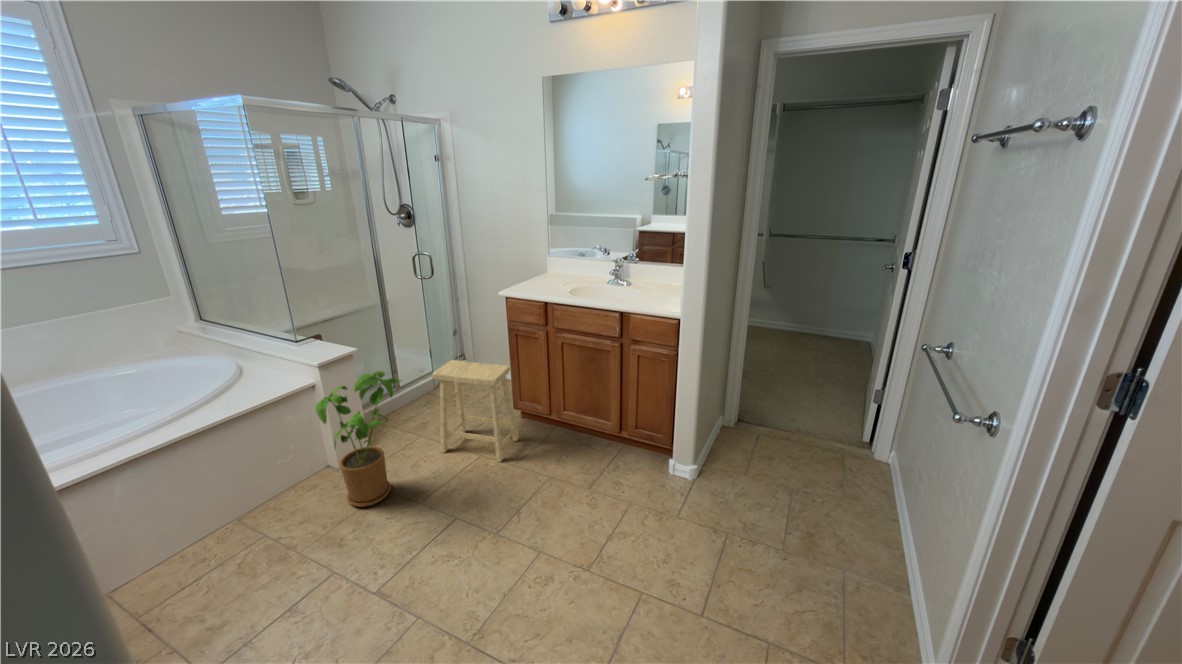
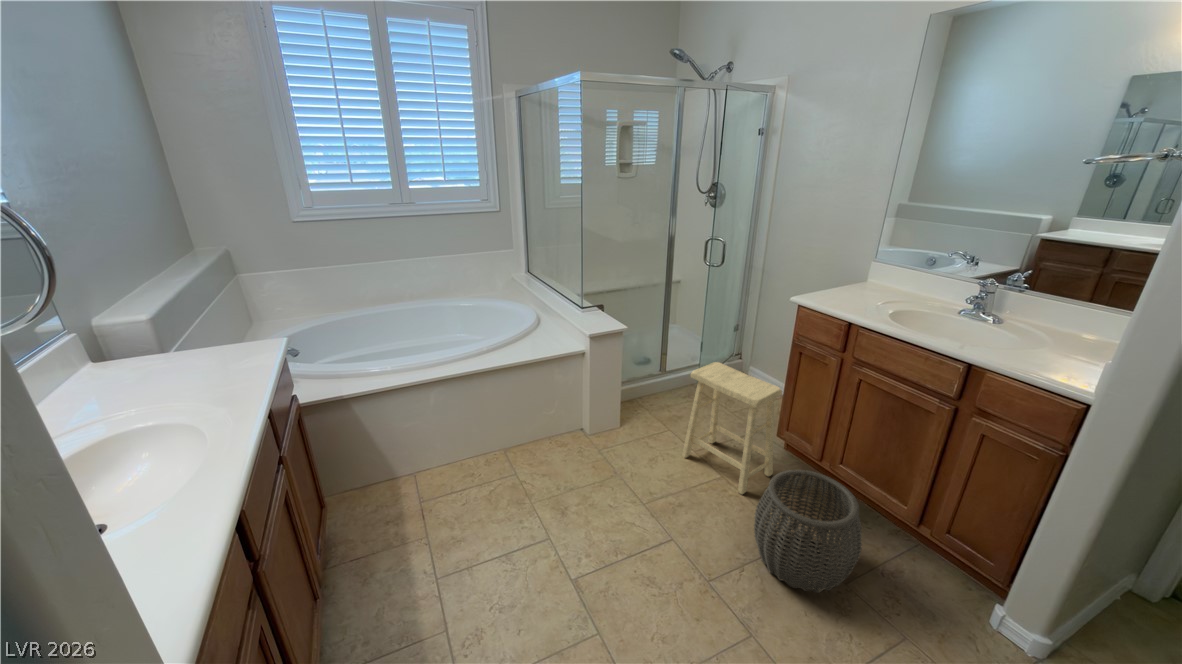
house plant: present [316,371,401,507] -> none [575,356,657,485]
woven basket: none [516,418,593,509] -> present [754,470,862,593]

